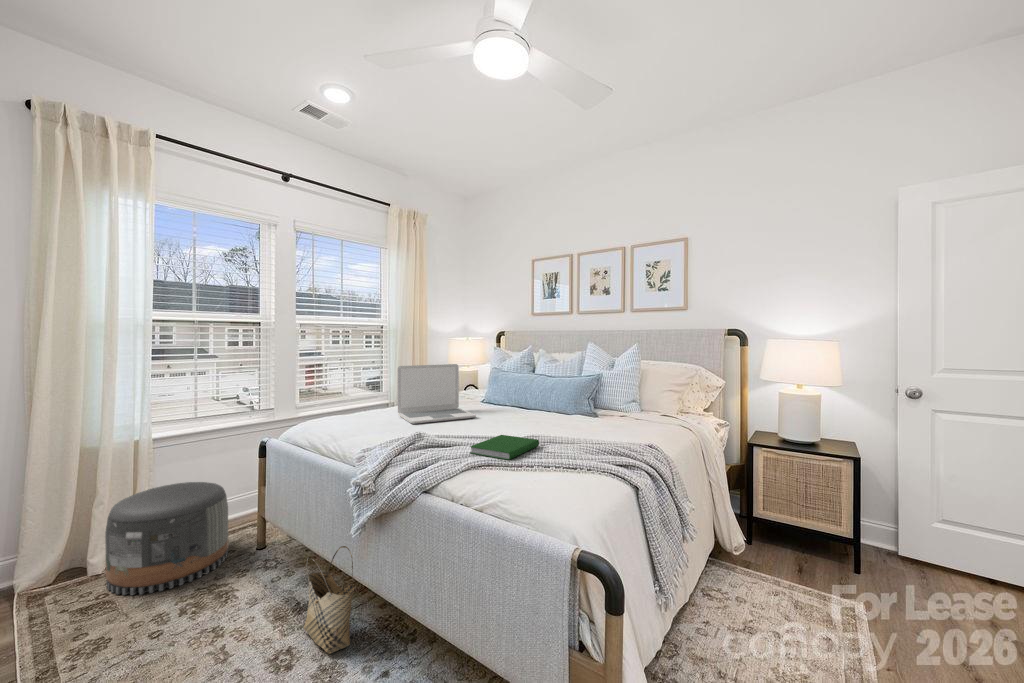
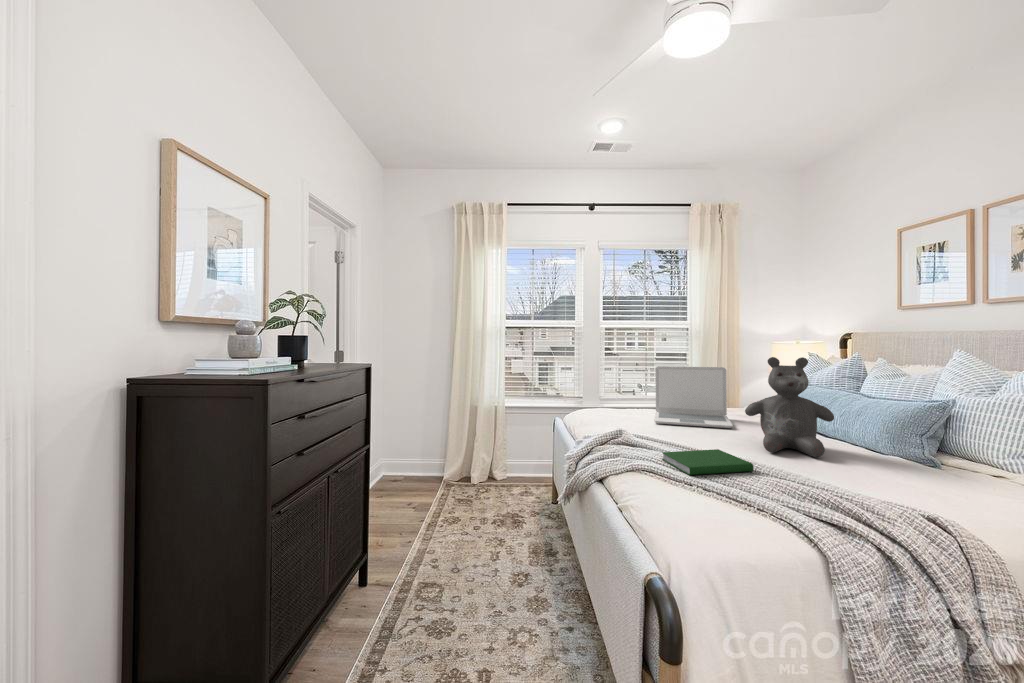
teddy bear: none [499,353,558,430] -> present [745,357,834,457]
pouf: present [105,482,228,595] -> none [474,439,537,506]
woven basket: present [304,546,354,654] -> none [538,510,569,594]

